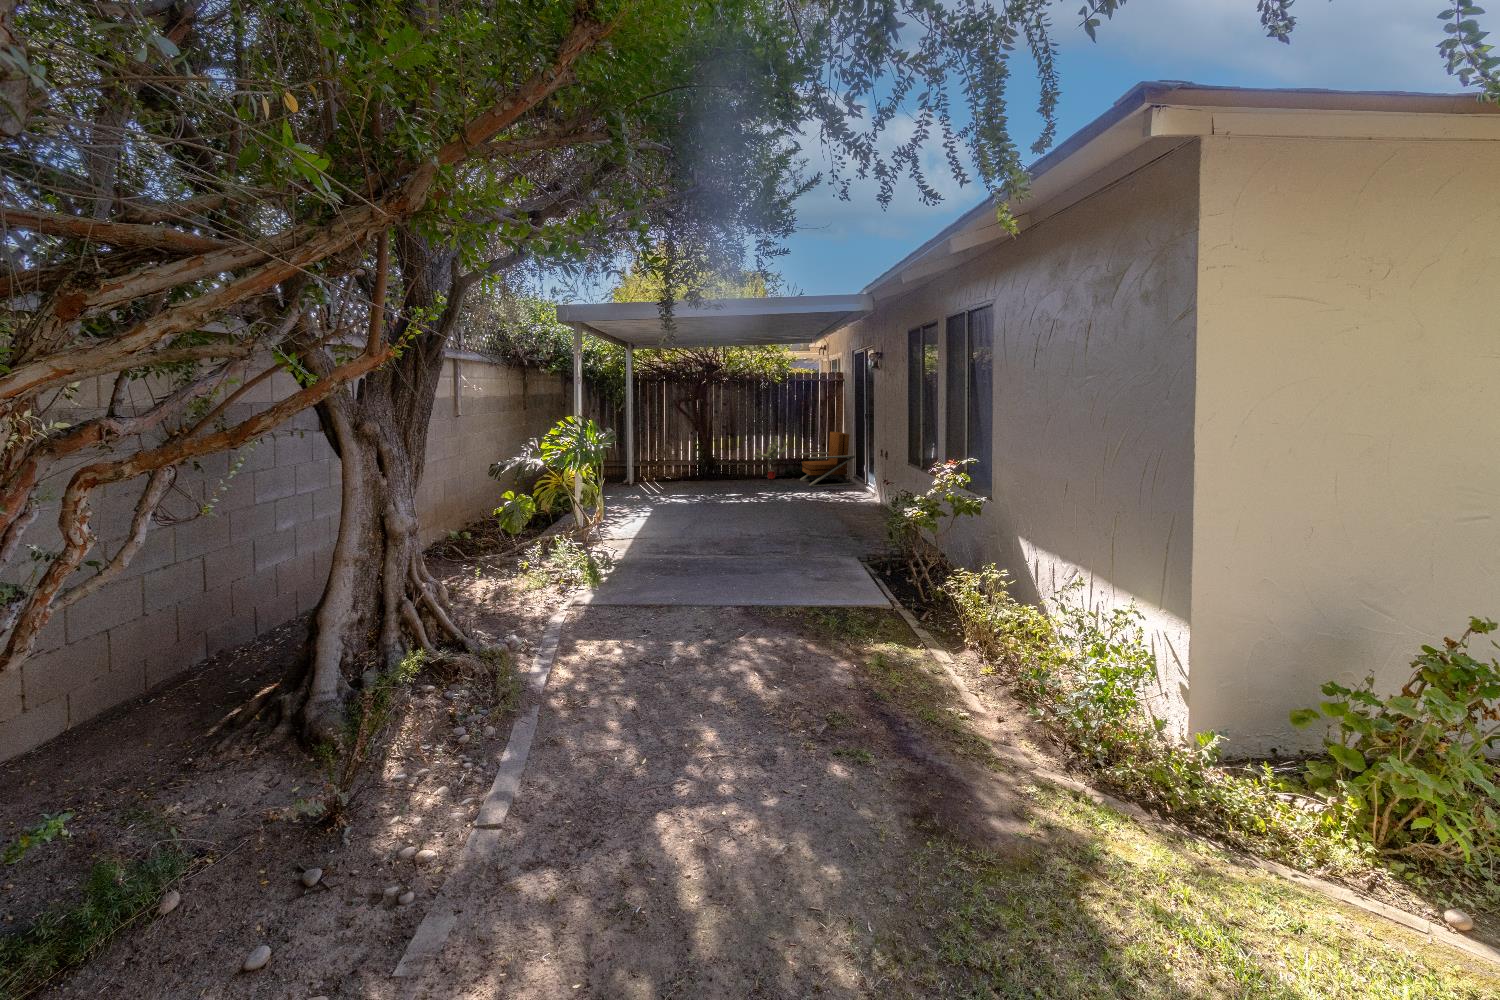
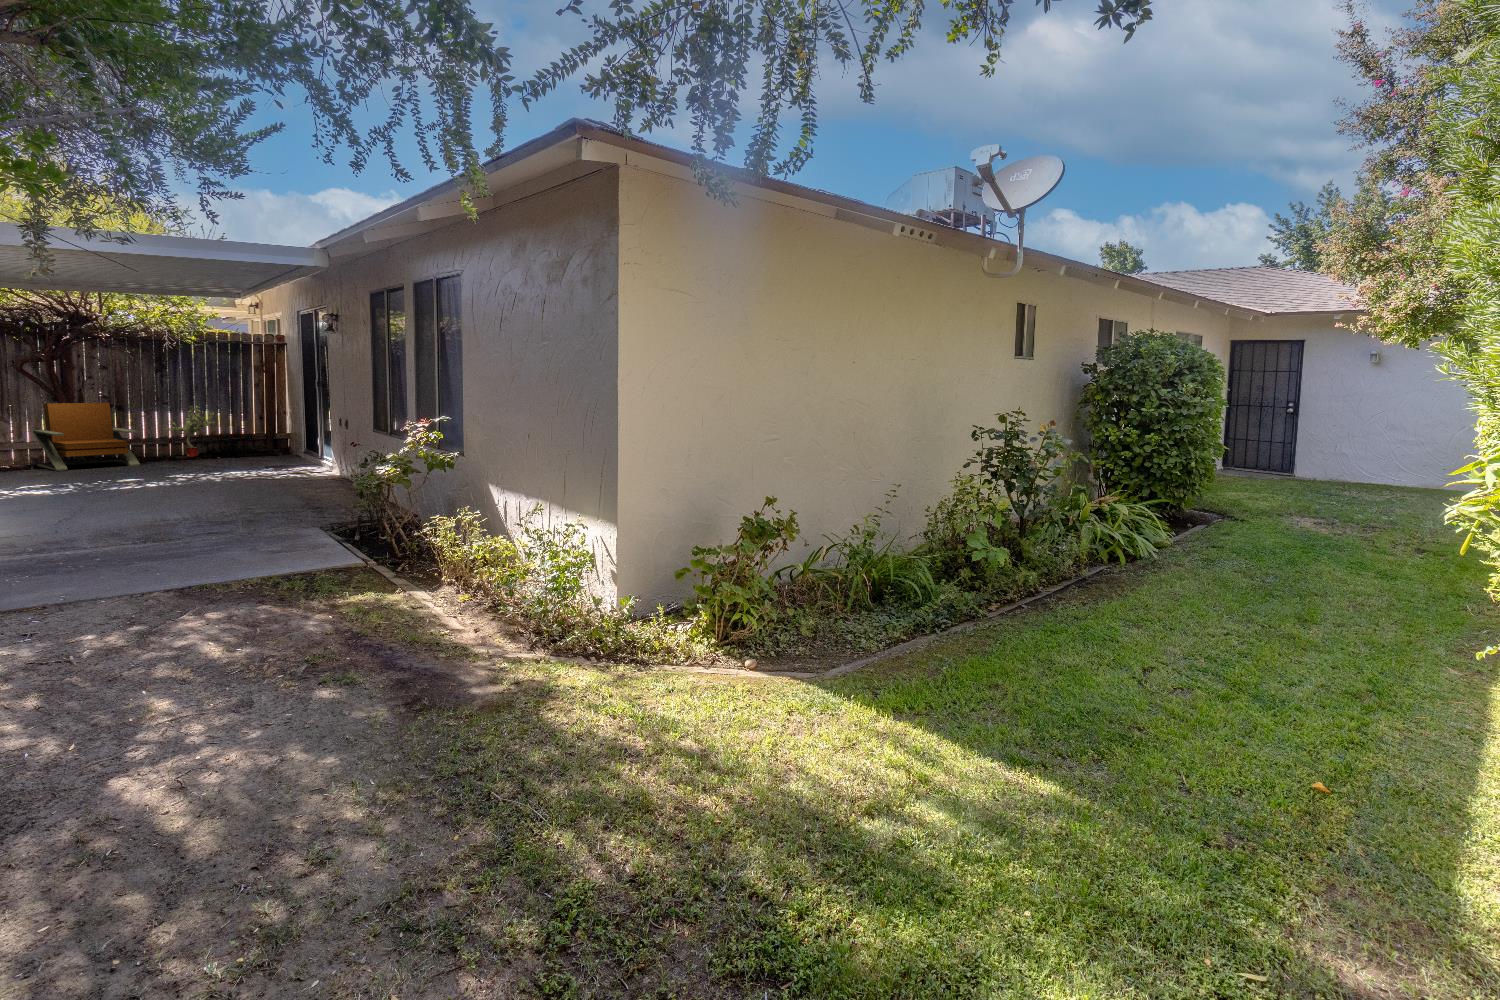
lounge chair: present [800,432,855,487] -> present [33,403,140,471]

